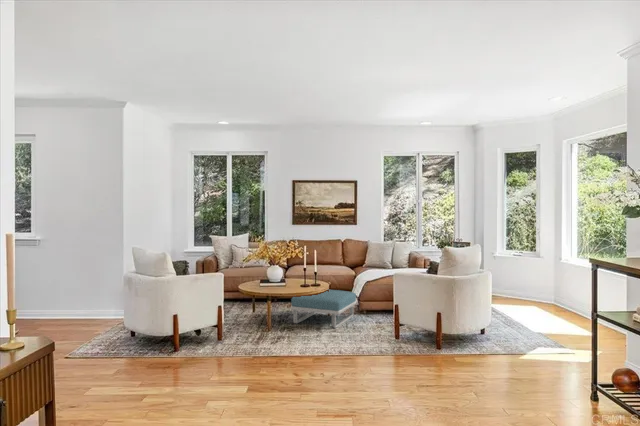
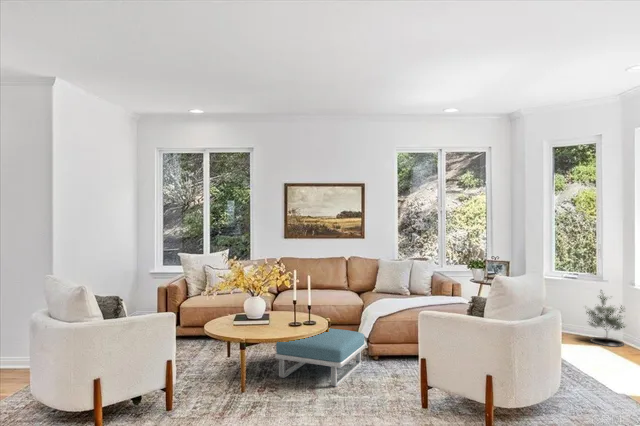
potted tree: none [524,262,556,306] -> present [587,290,625,347]

